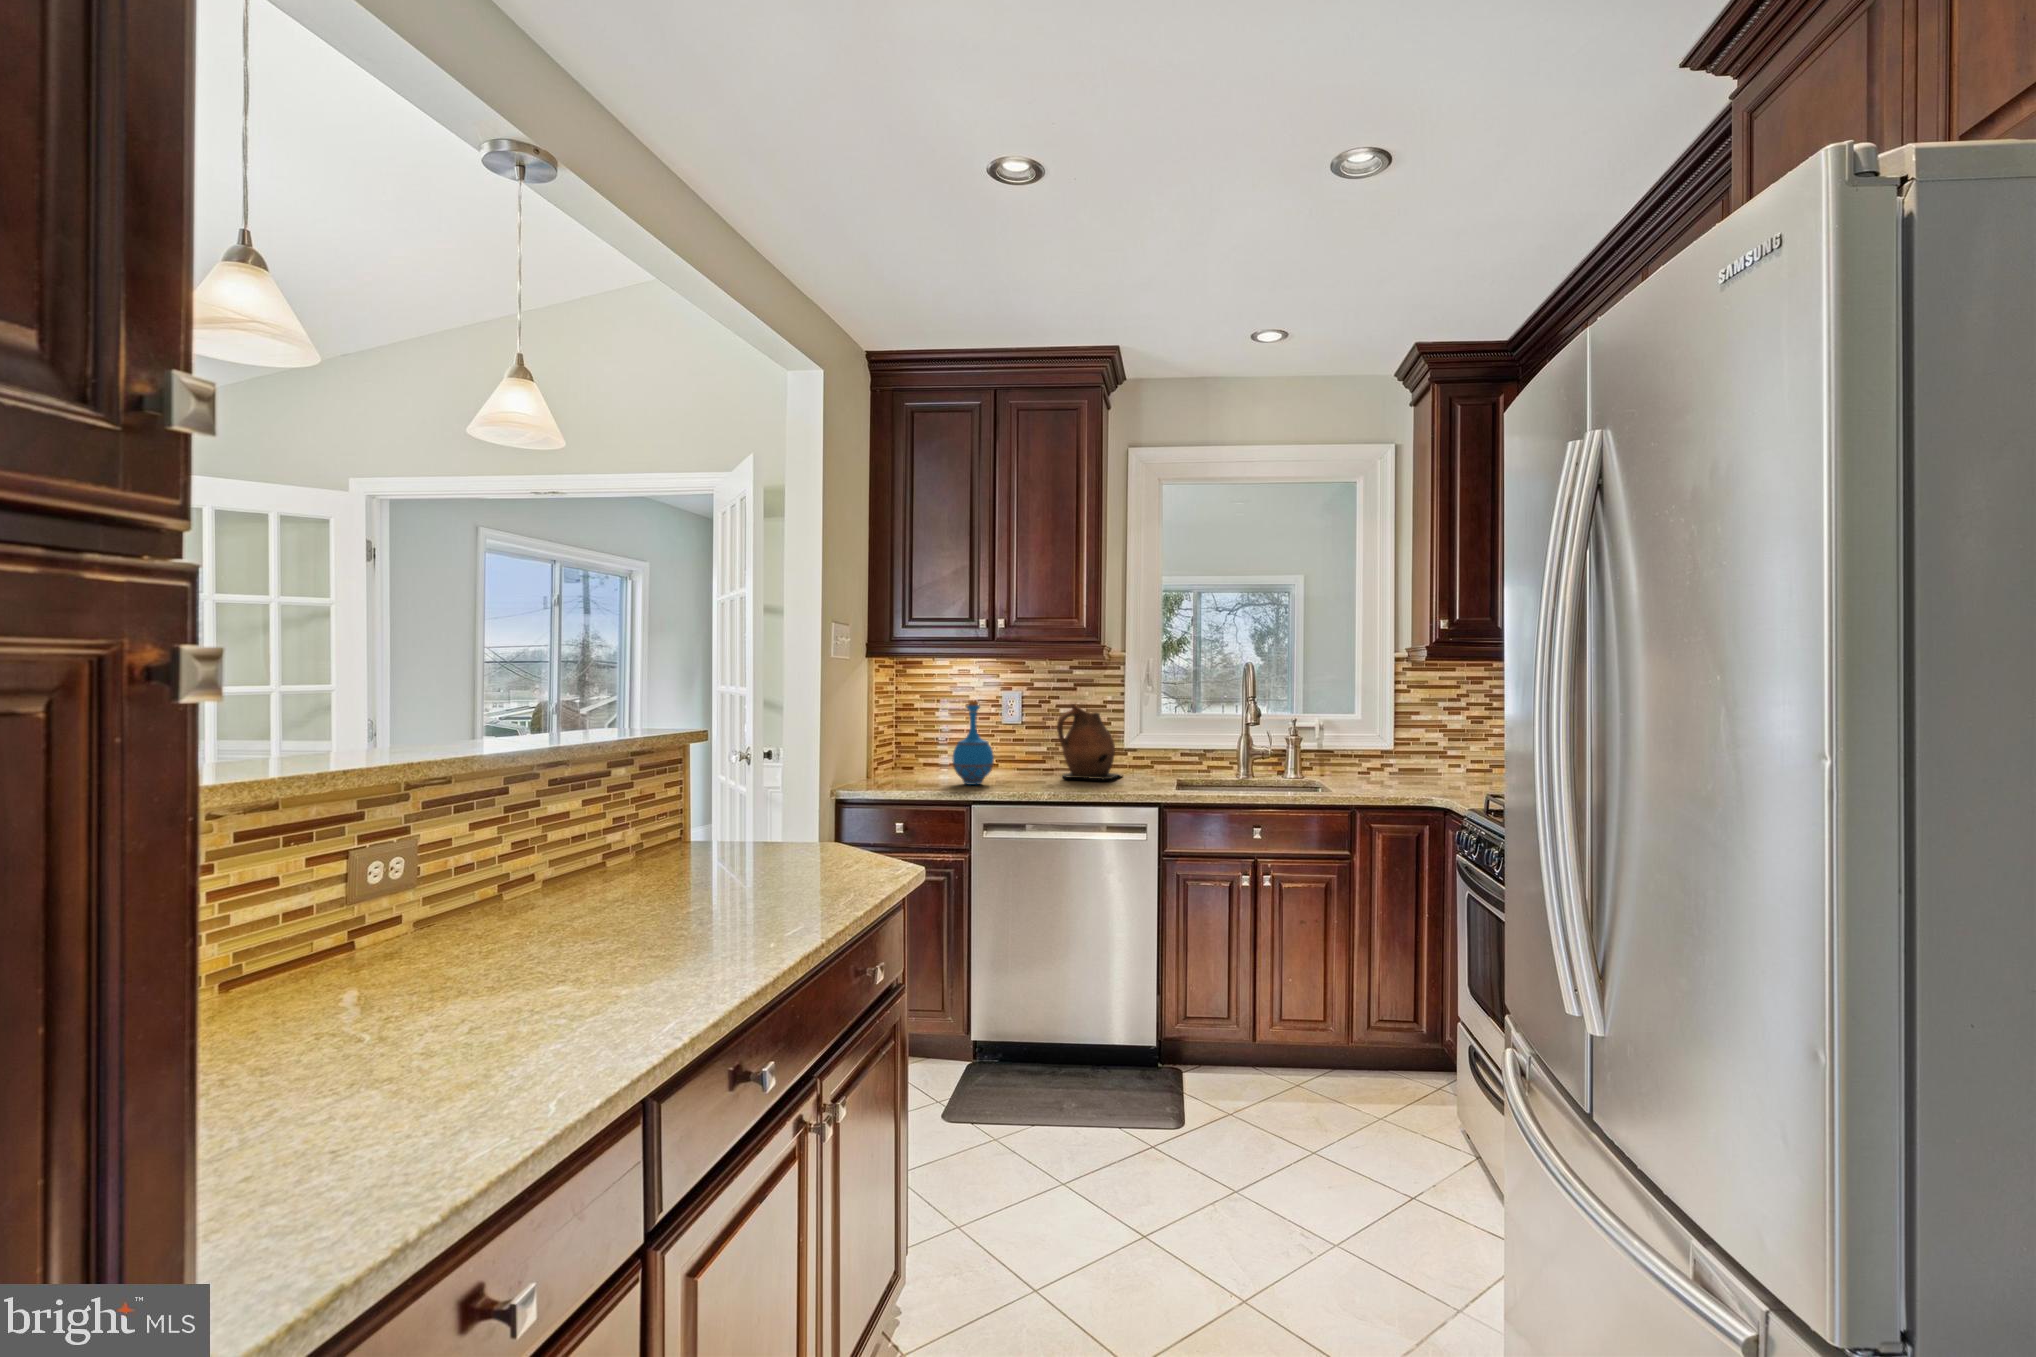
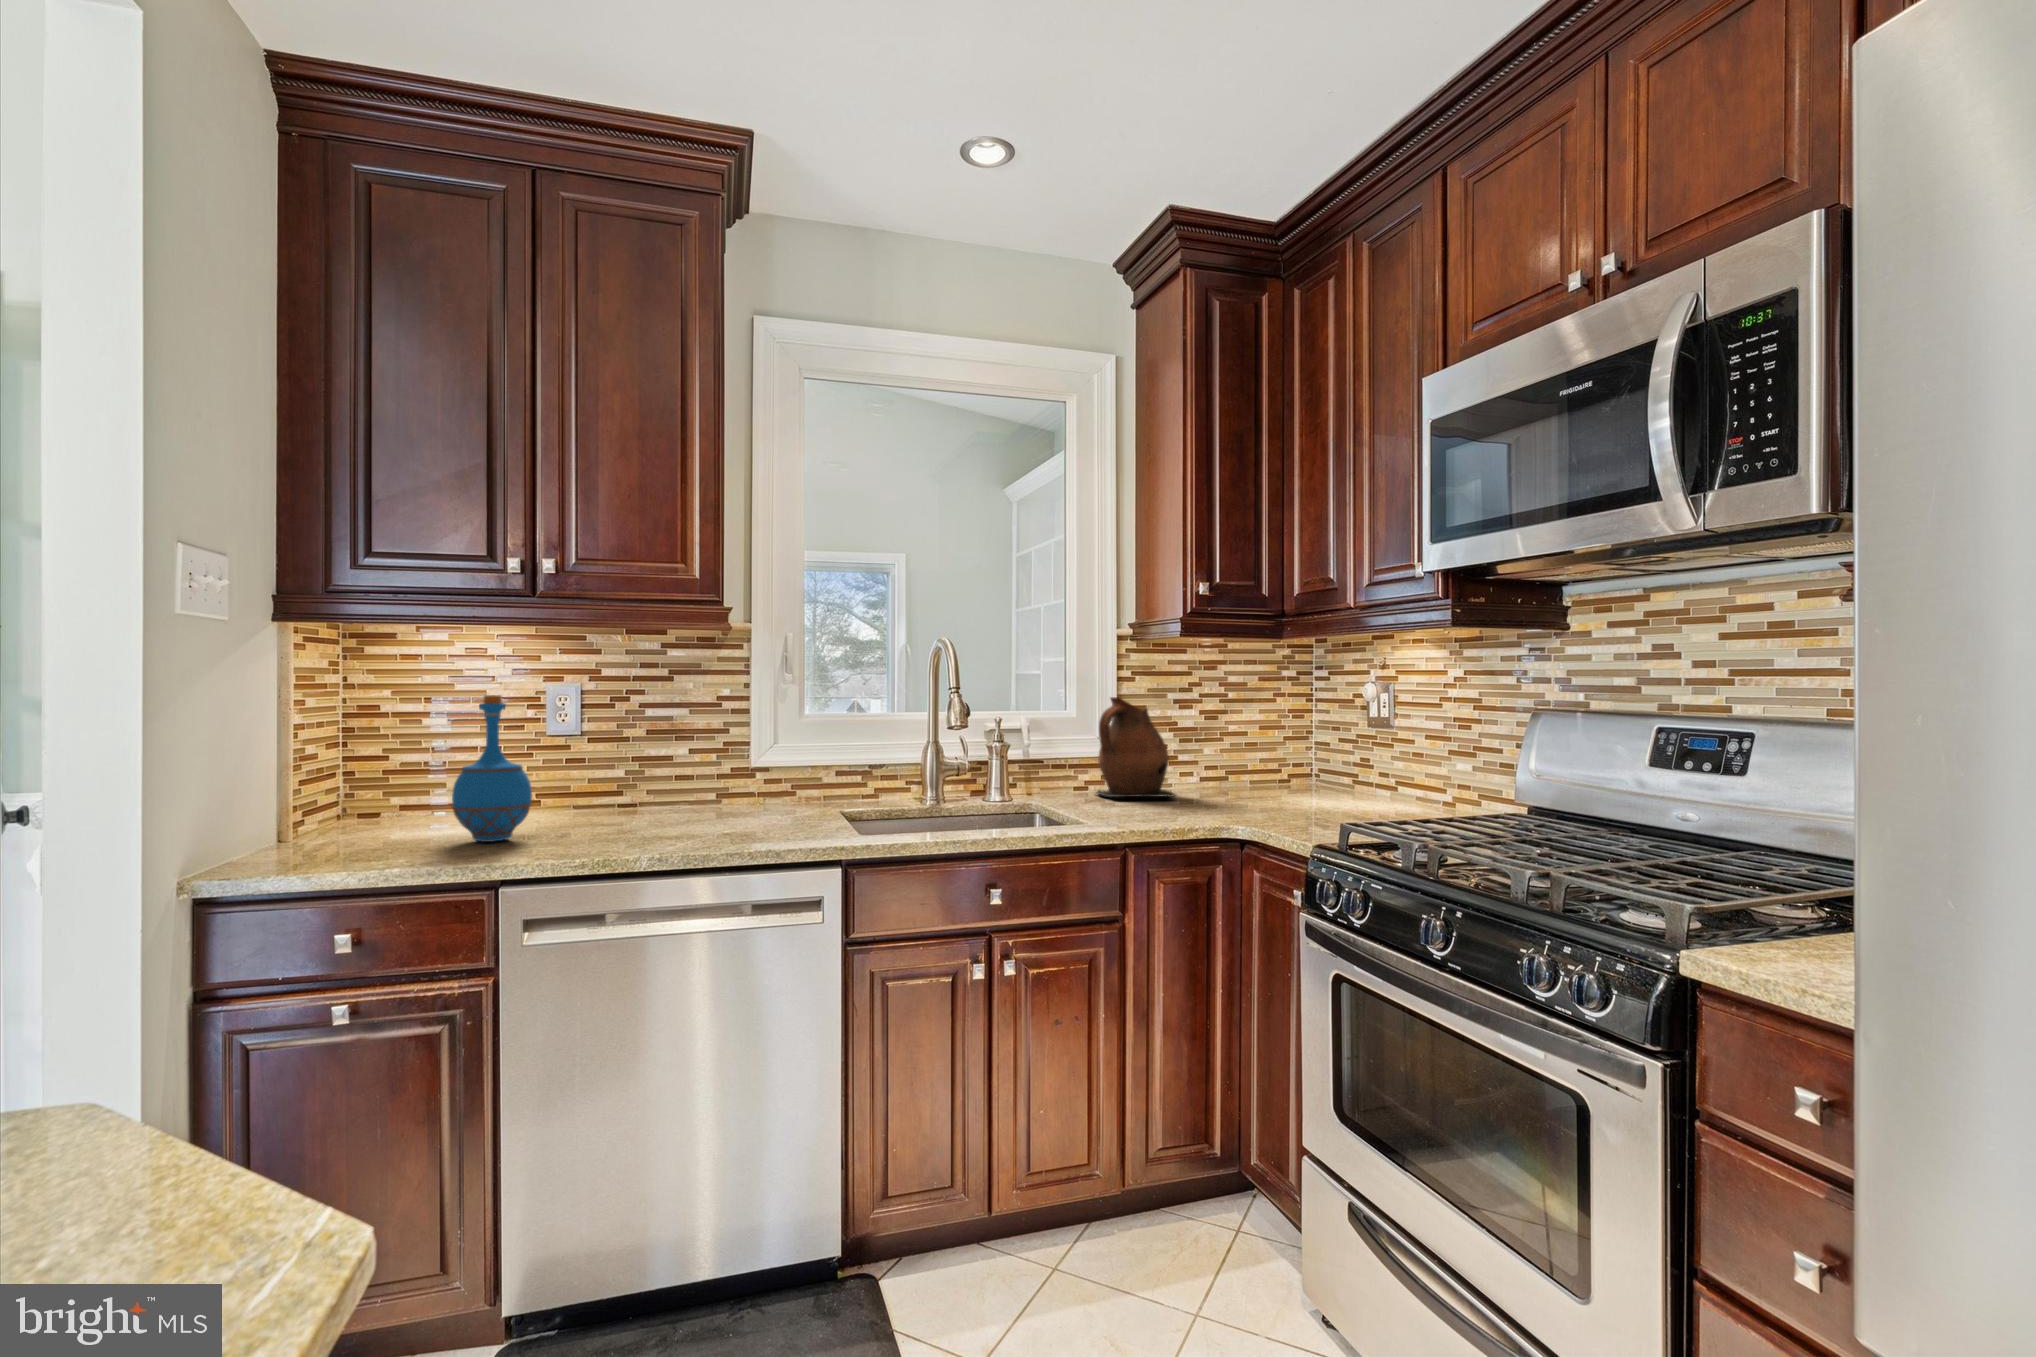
ceramic pitcher: present [1057,704,1121,780] -> present [1097,697,1176,798]

